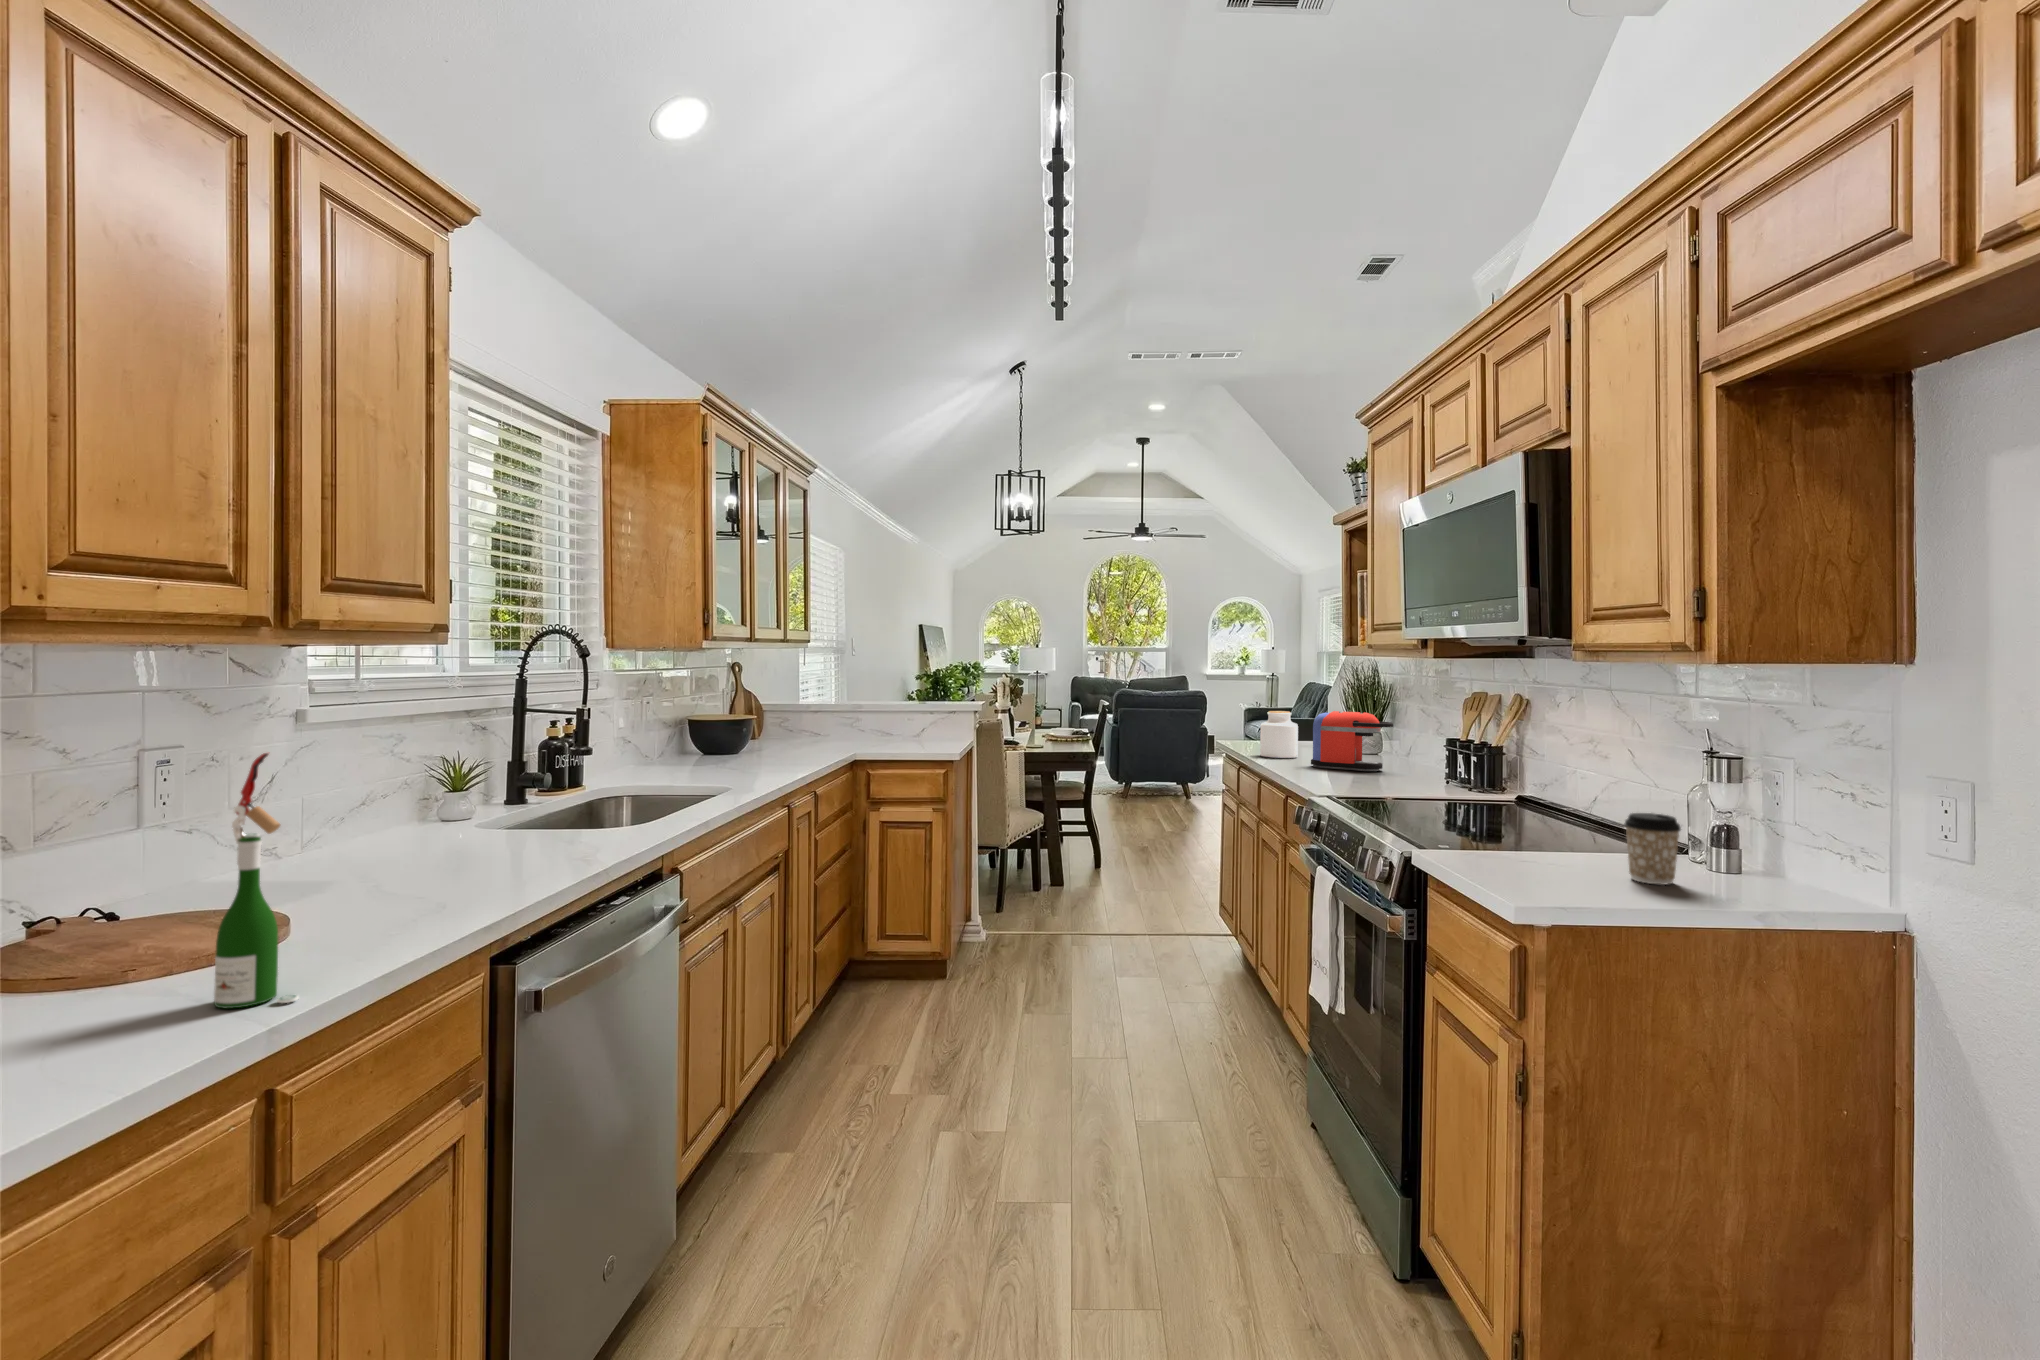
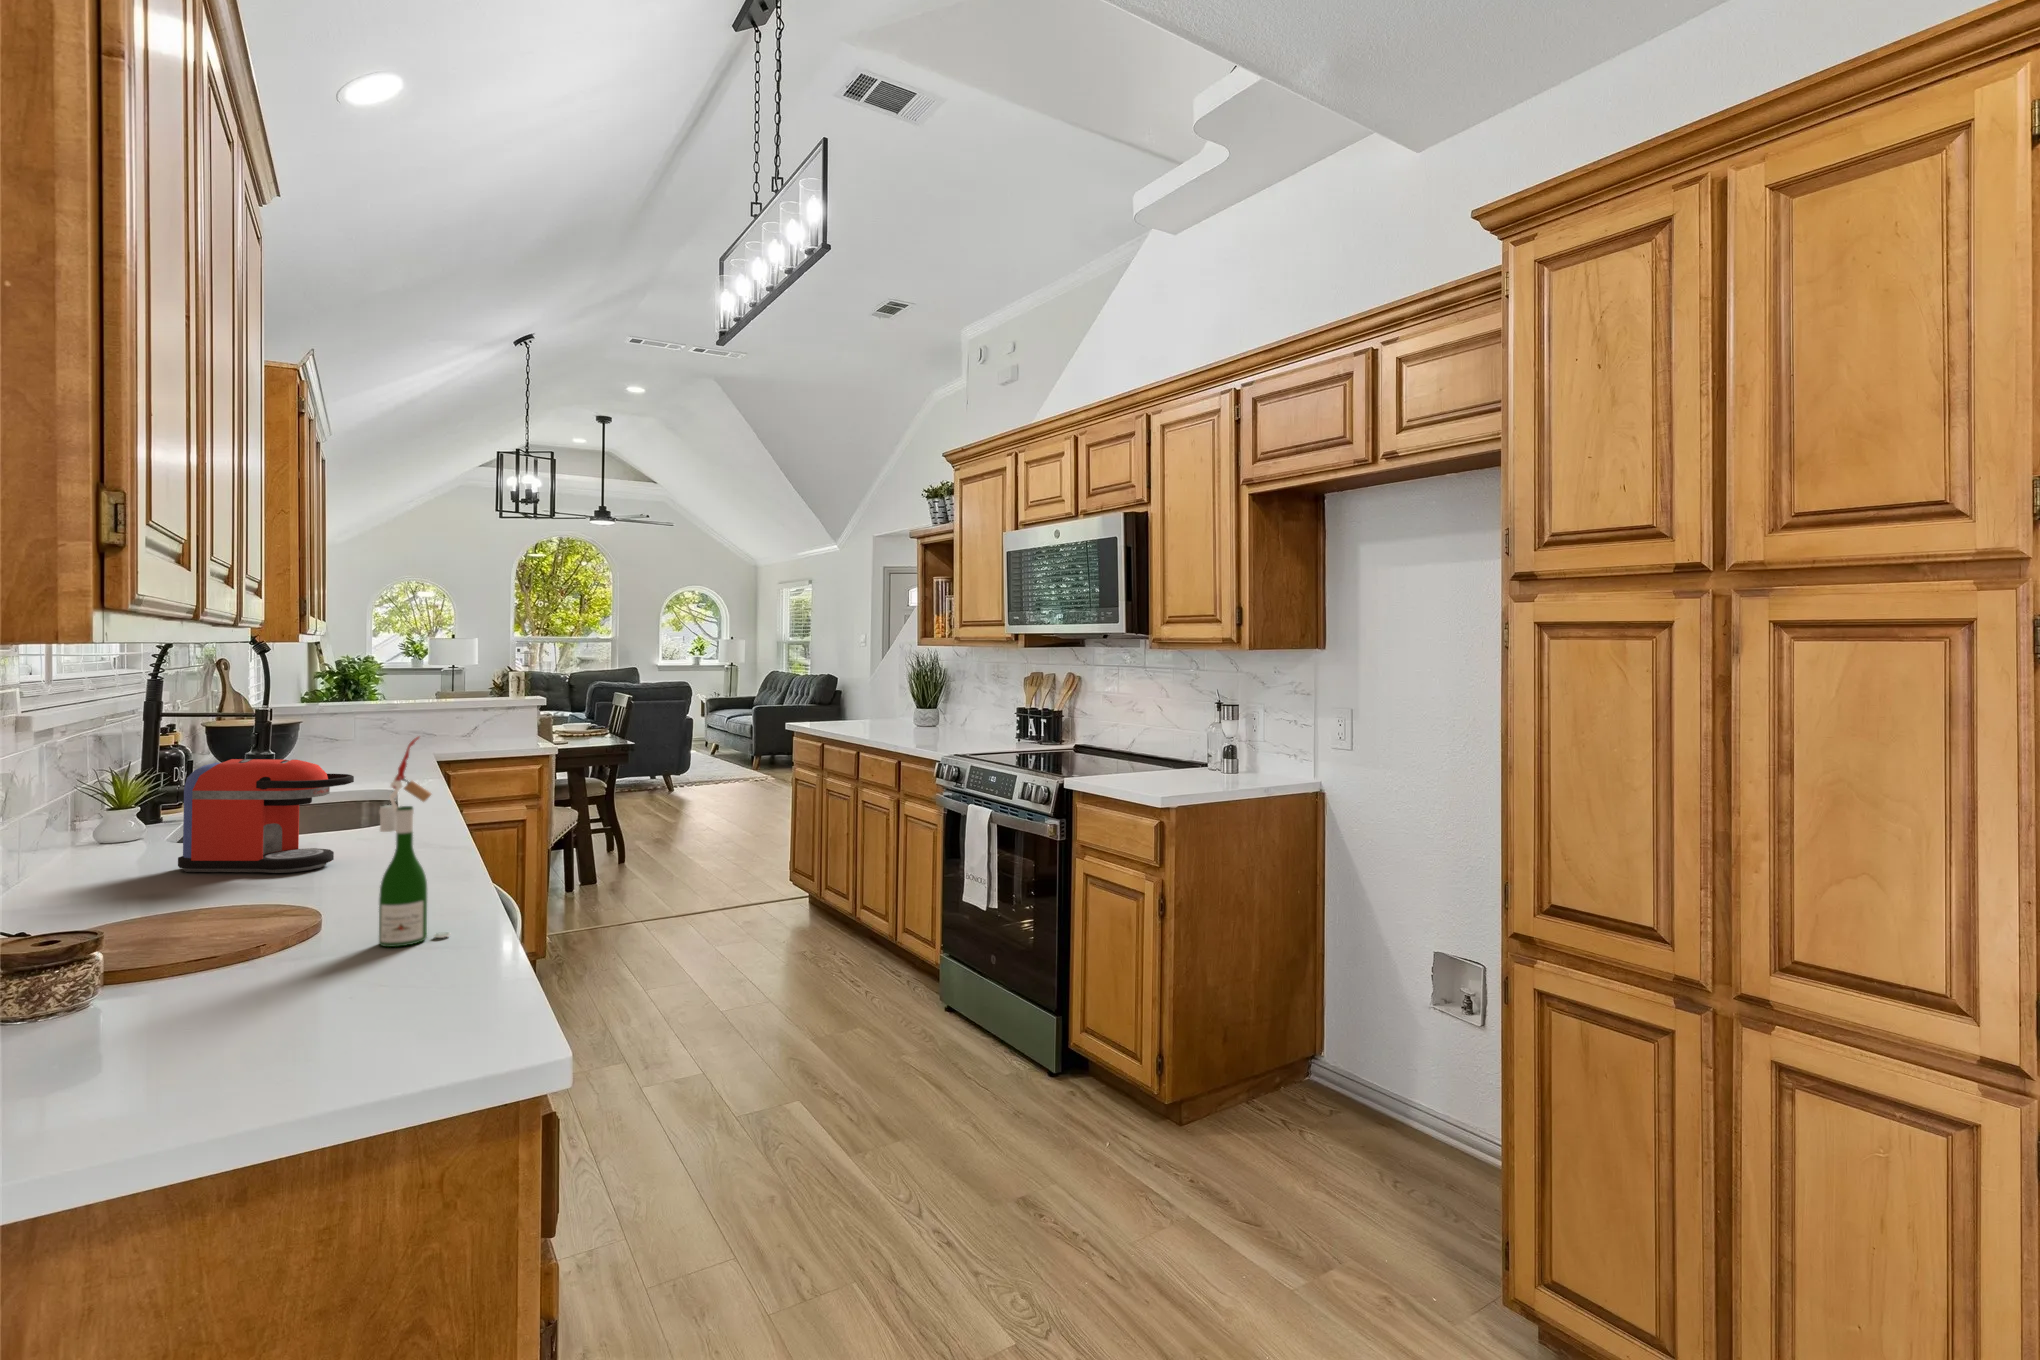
jar: present [1260,711,1298,758] -> none [845,693,877,733]
coffee maker: present [1311,711,1393,771] -> present [178,759,354,873]
coffee cup: present [1624,813,1681,885] -> none [1189,742,1219,783]

